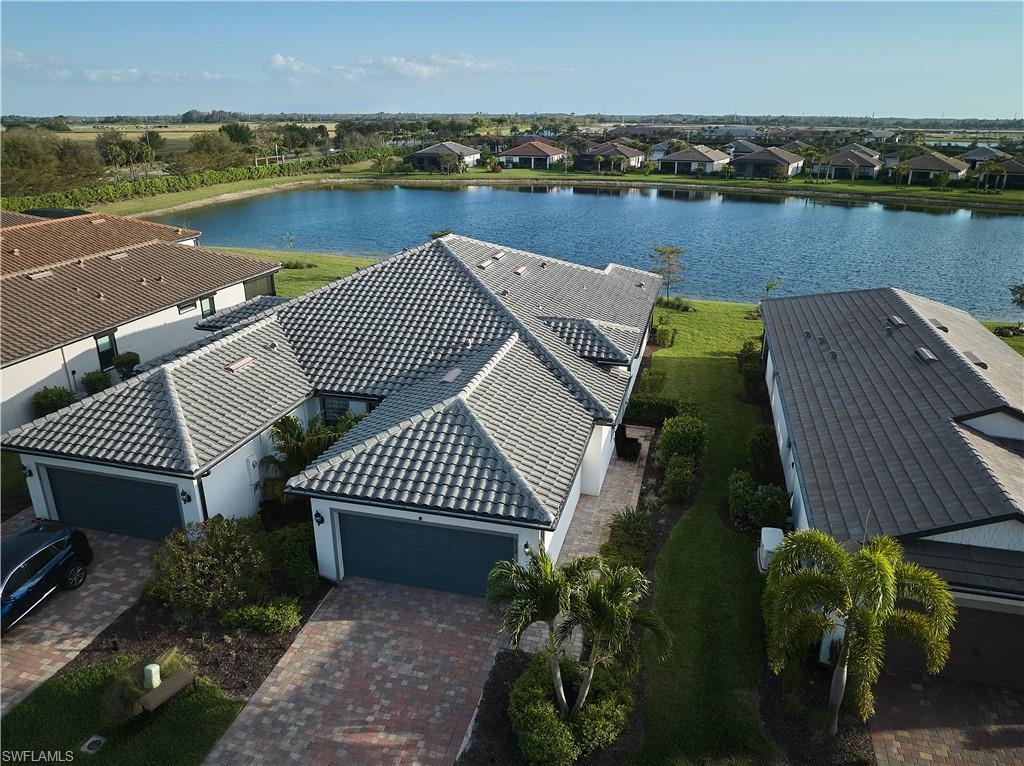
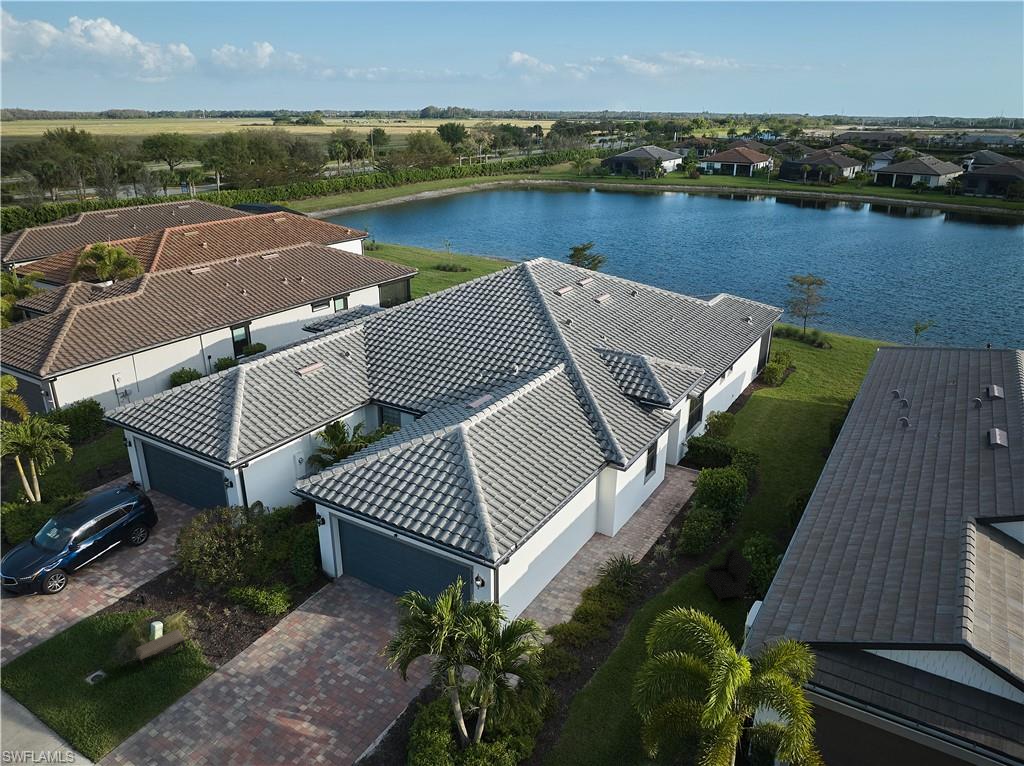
chair: present [614,424,642,463] -> present [704,548,752,602]

